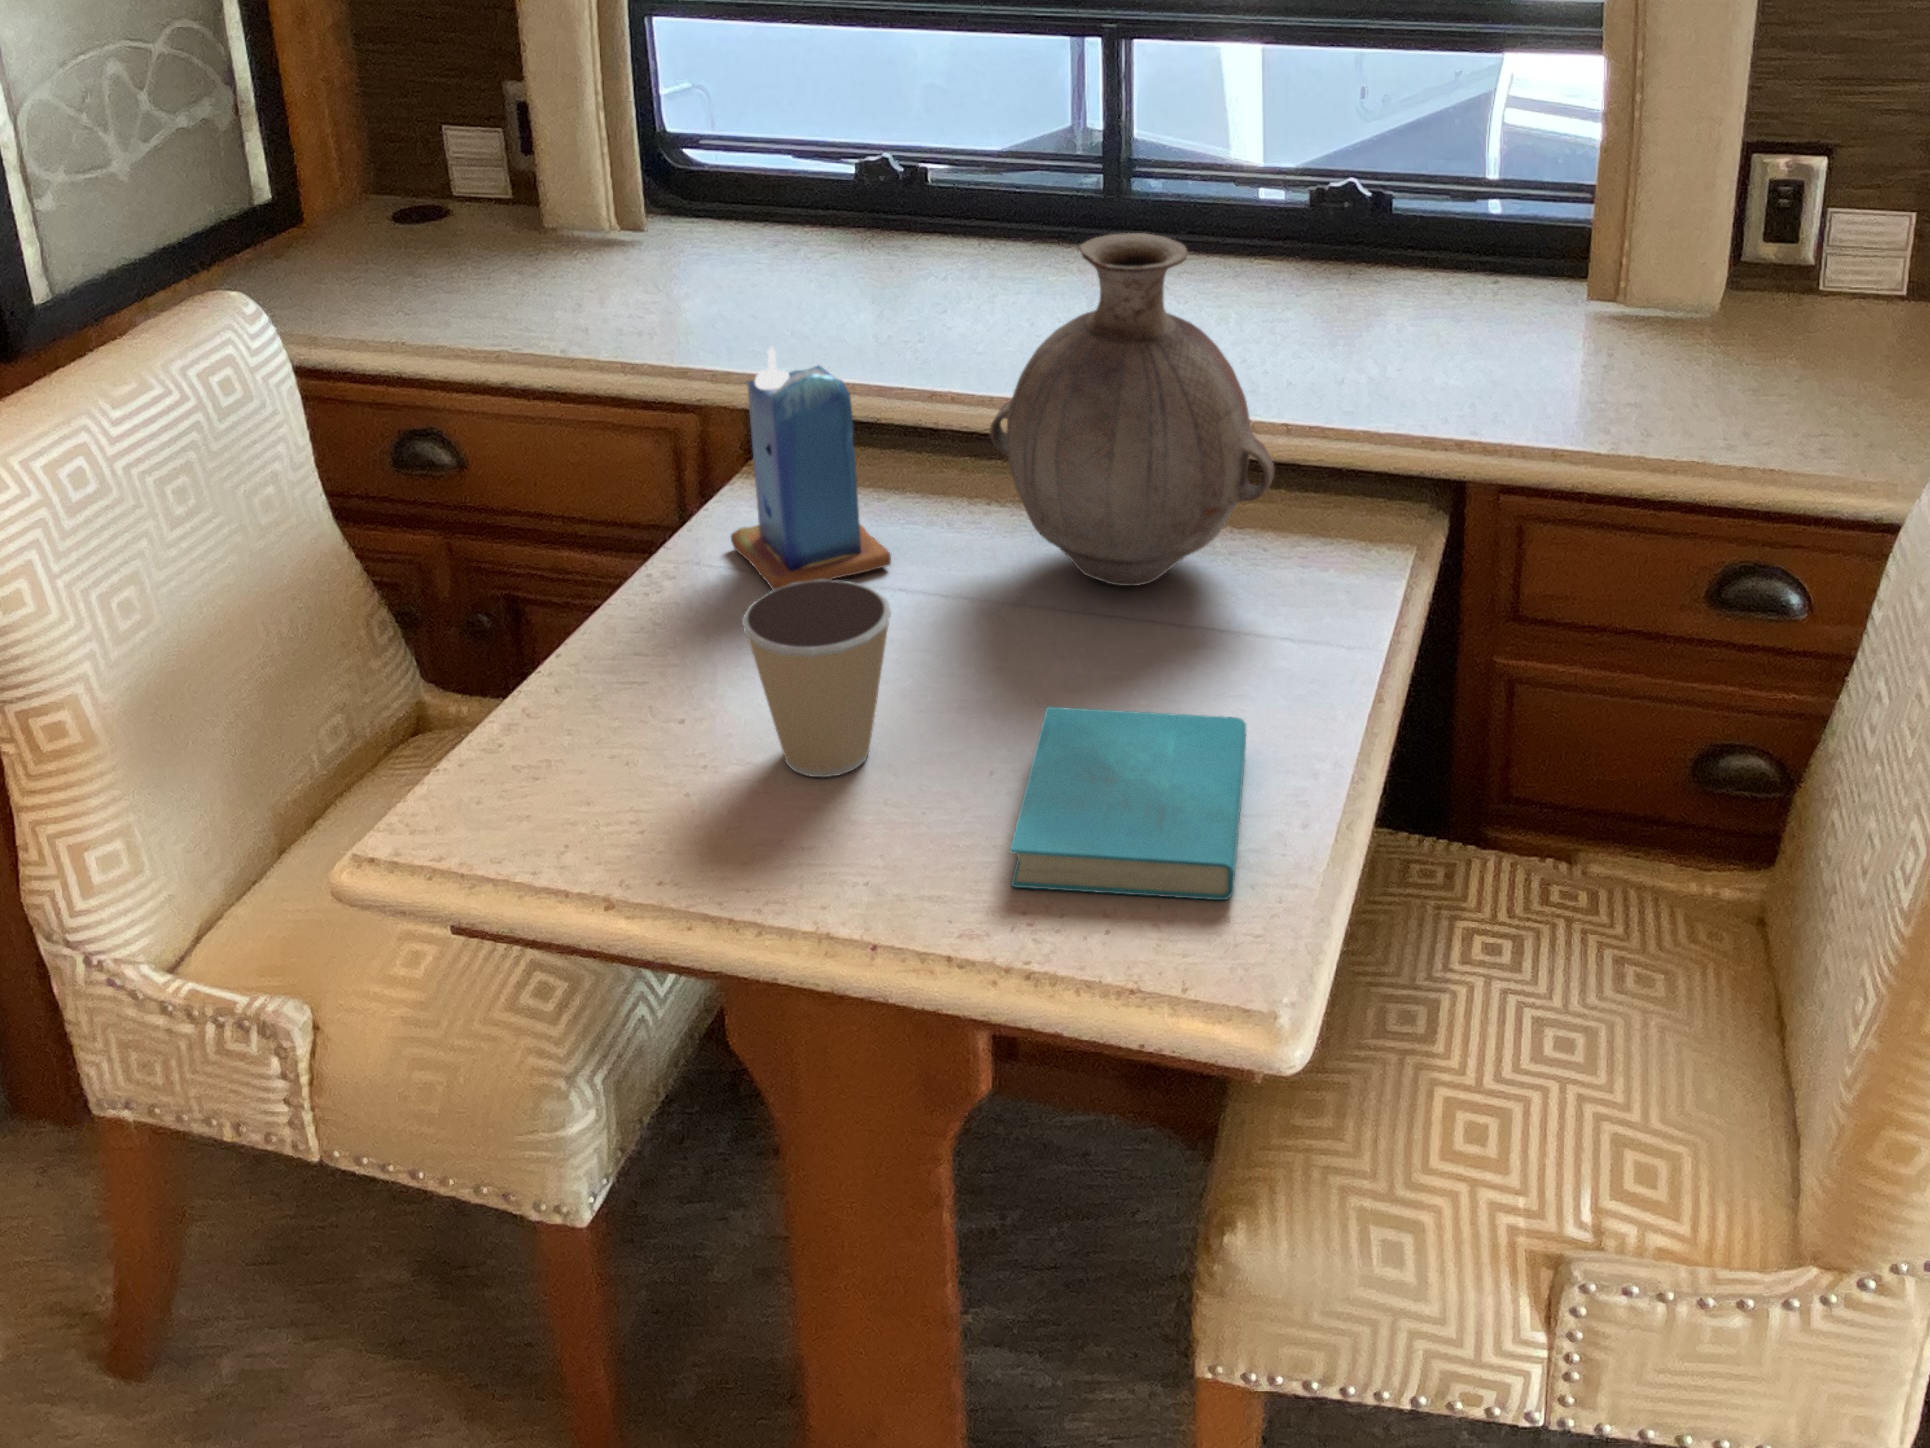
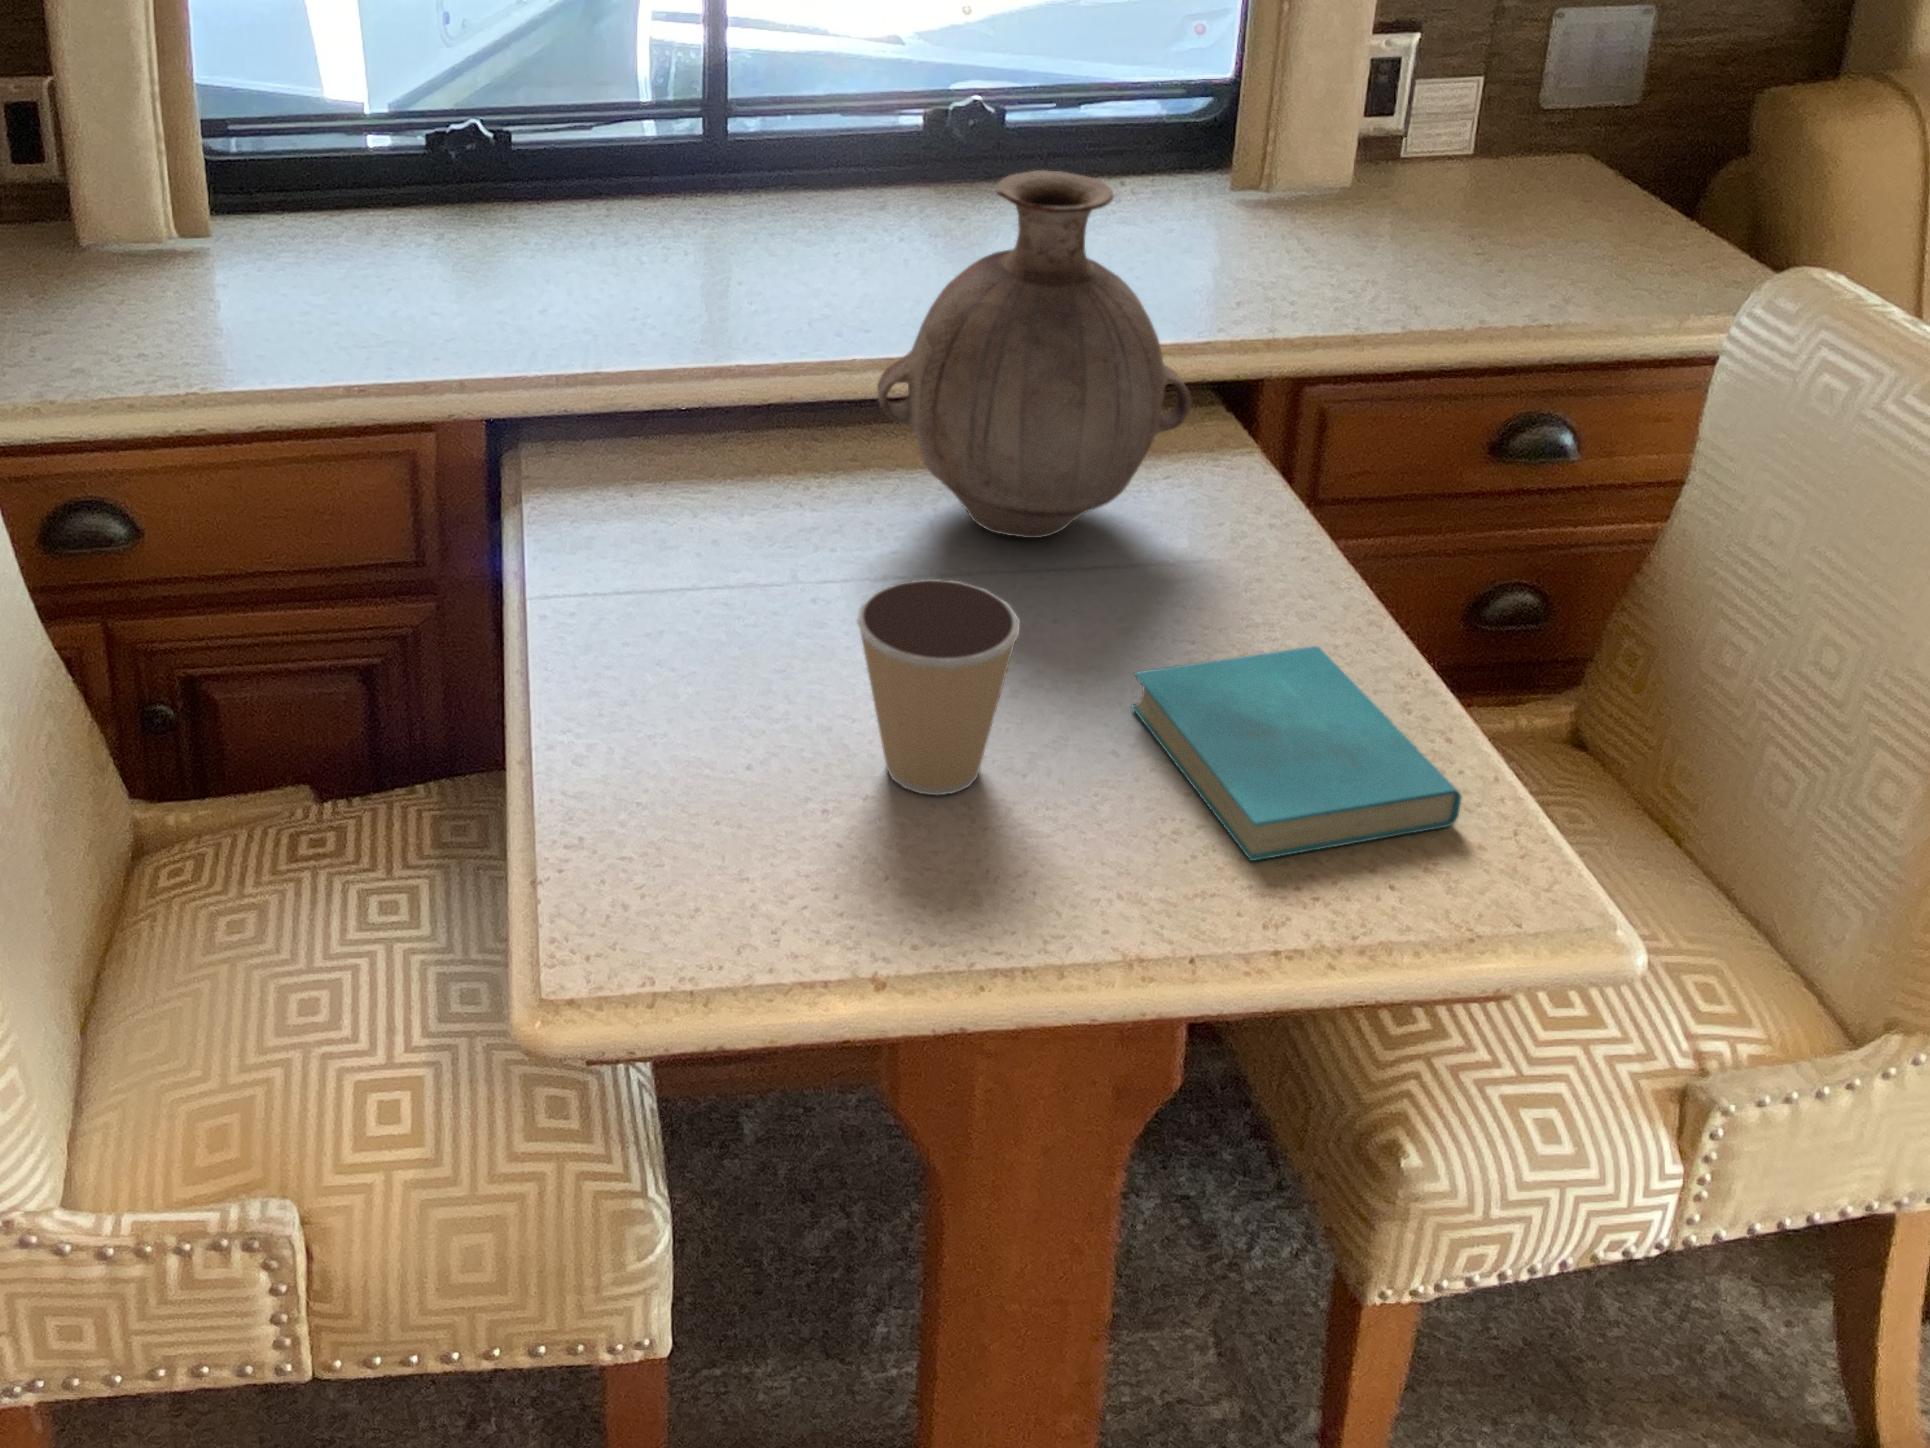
candle: present [731,347,891,590] -> none [599,340,791,612]

